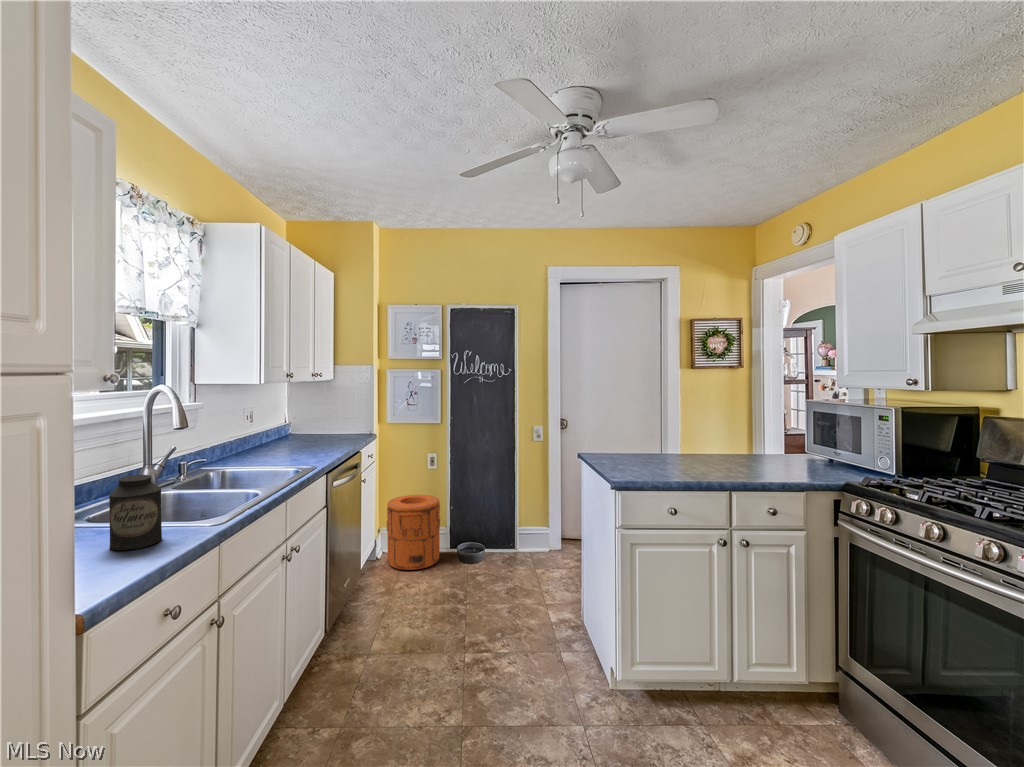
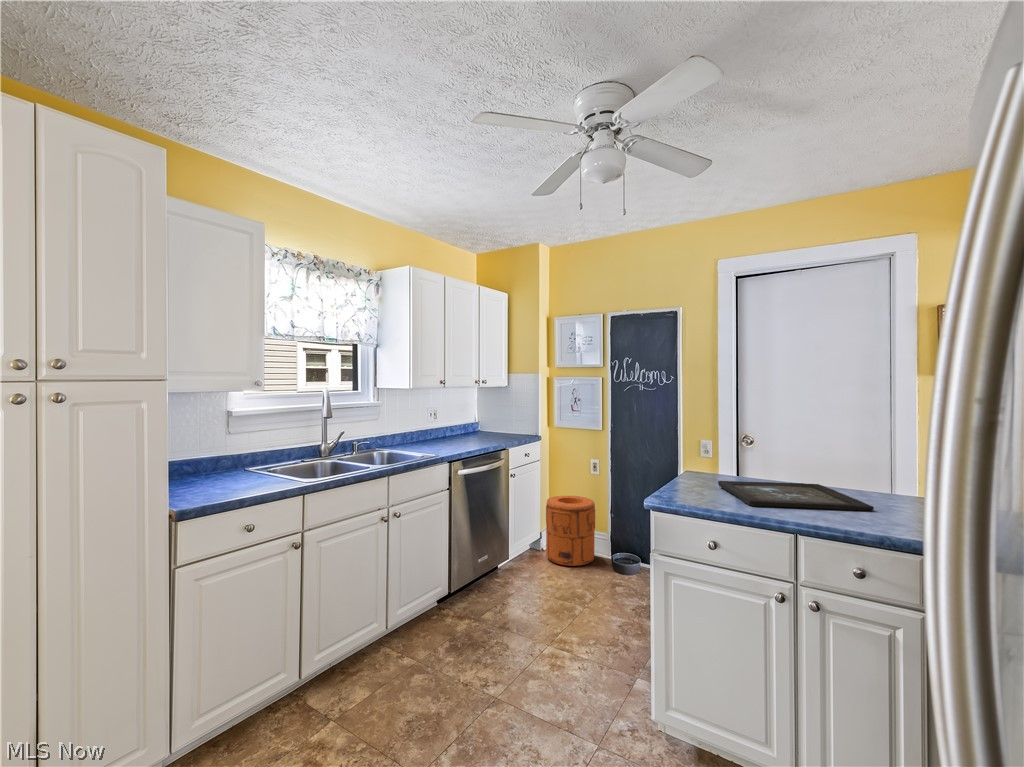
tray: none [635,454,750,476] -> present [718,481,874,511]
canister: present [109,475,162,550] -> none [262,441,290,484]

